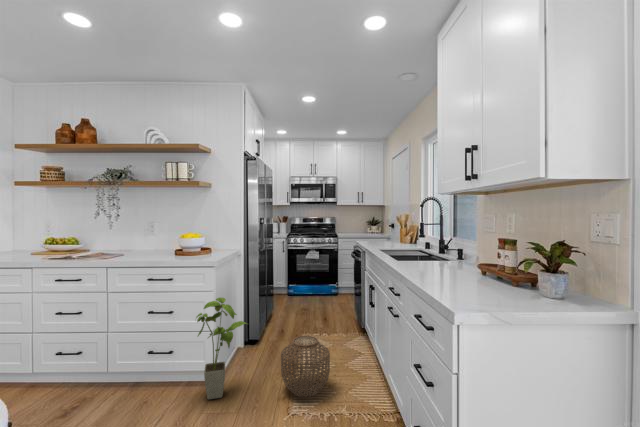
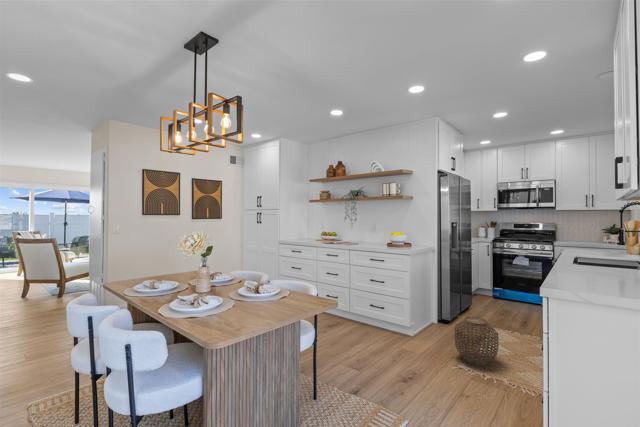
house plant: present [196,298,247,399] -> none [395,276,432,346]

